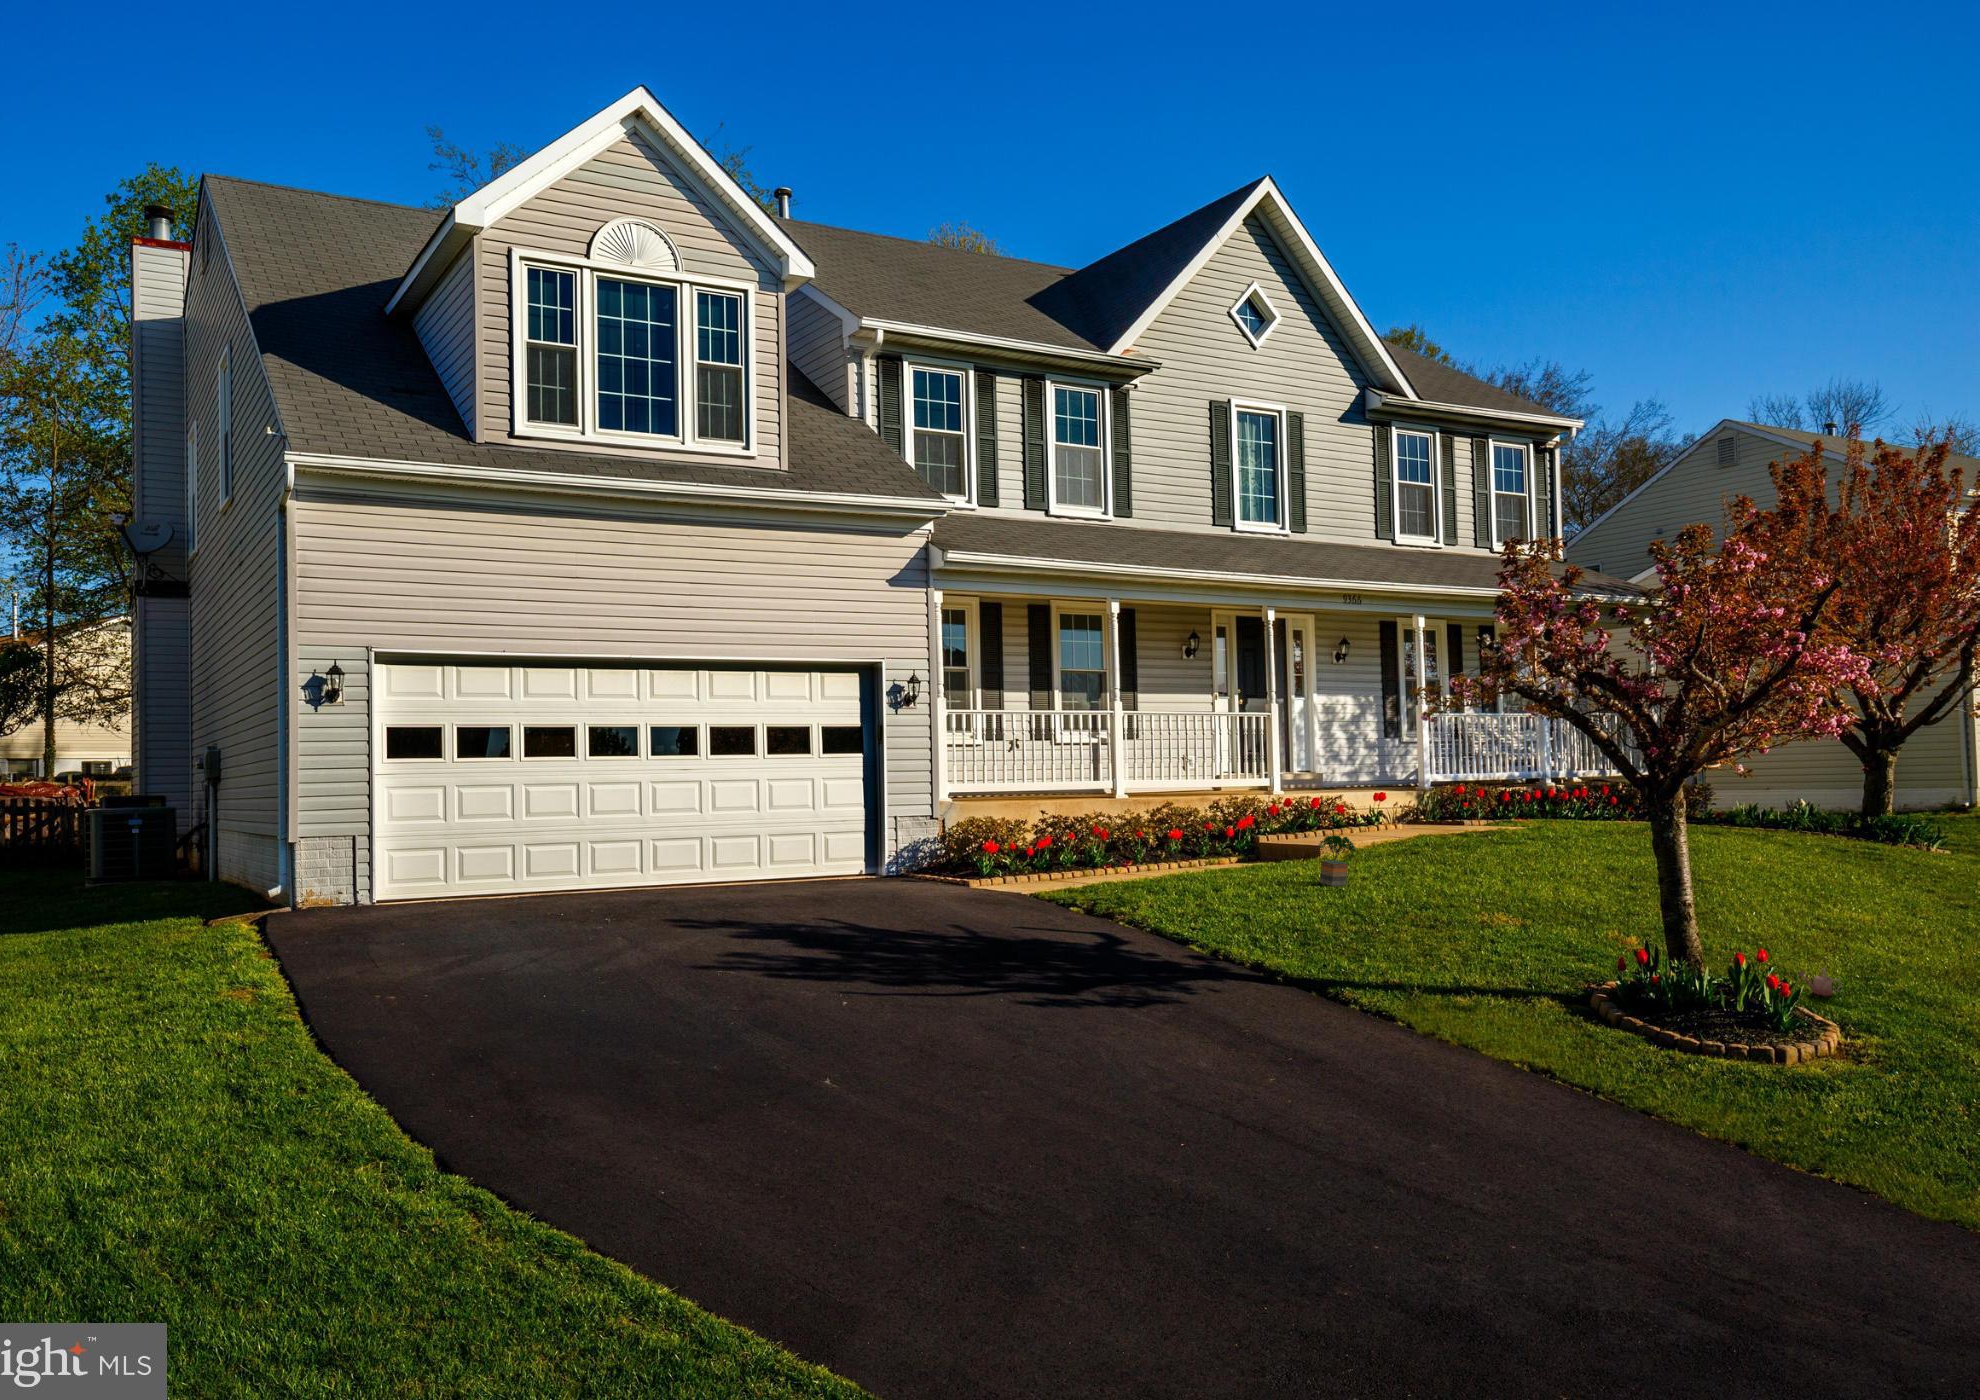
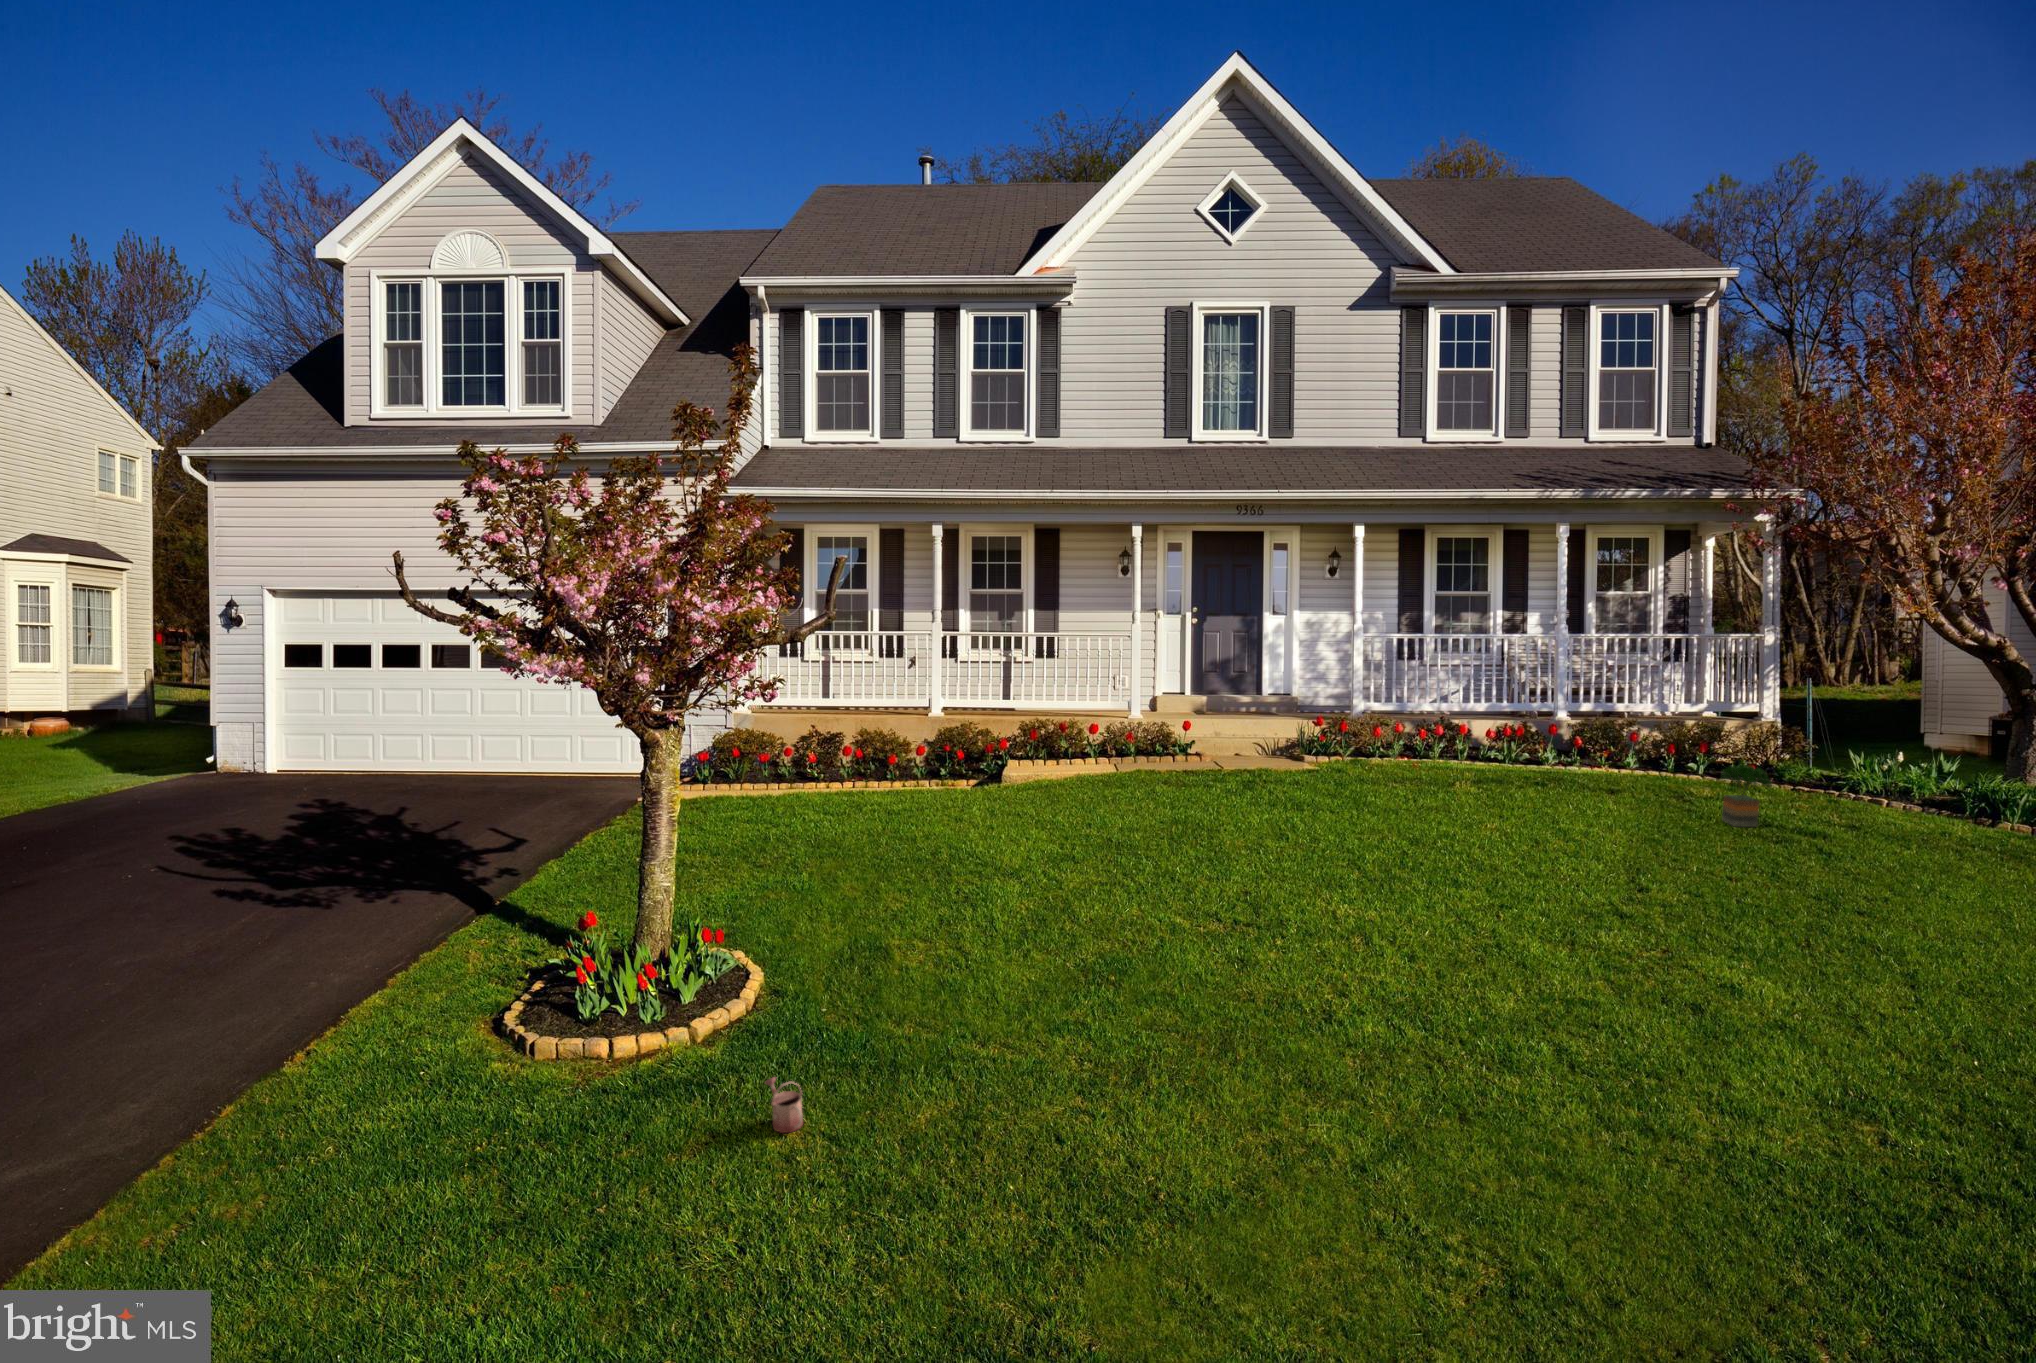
potted tree: present [1319,835,1356,886] -> present [1721,765,1772,827]

